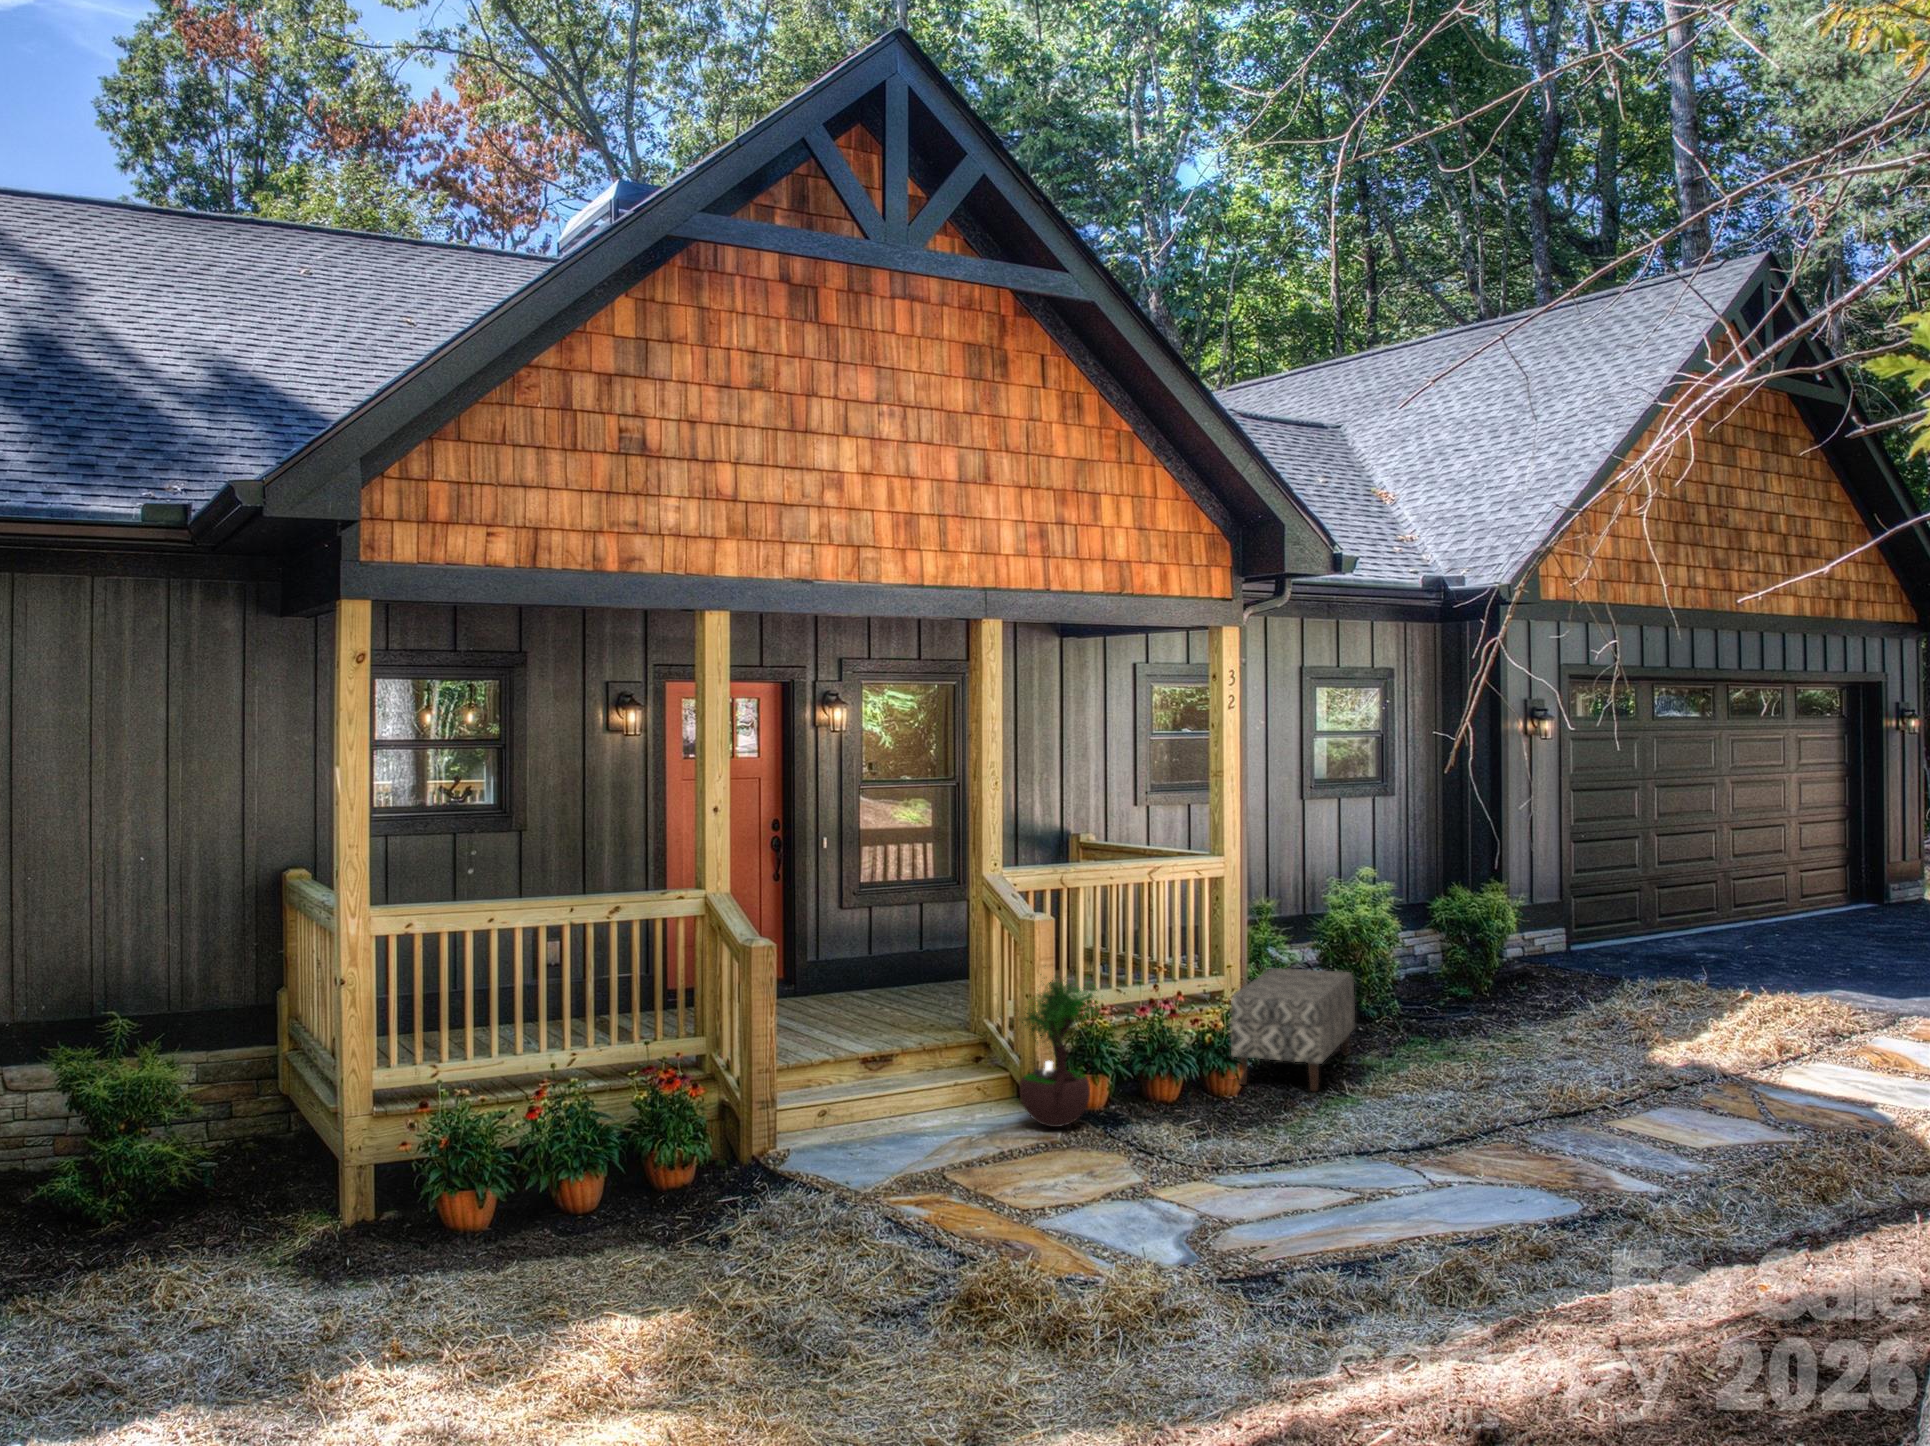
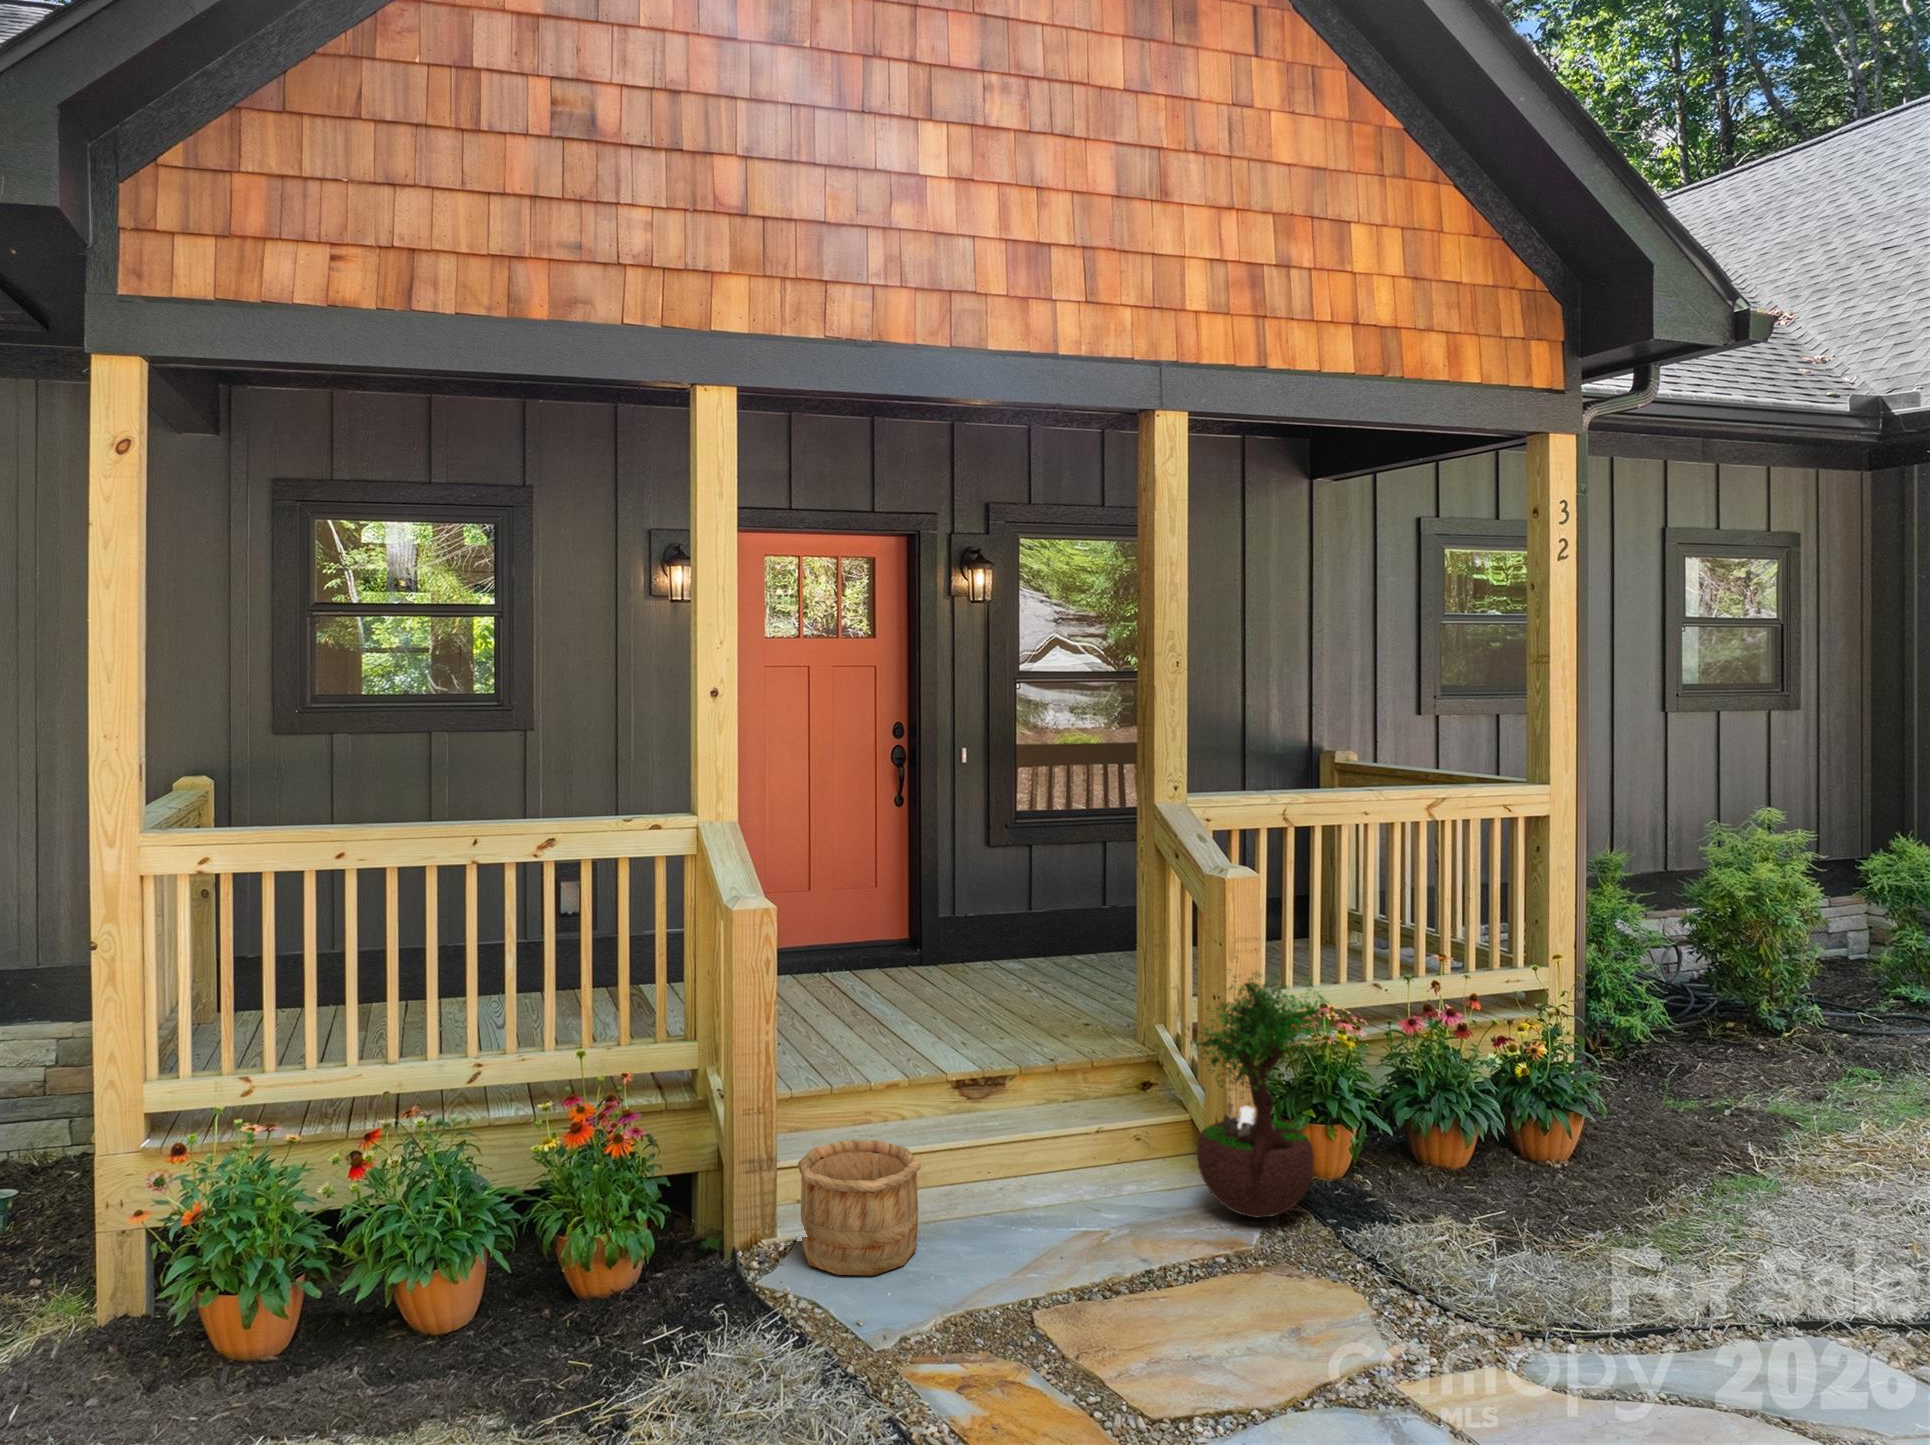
bench: present [1230,968,1355,1091] -> none [1559,958,1766,1176]
wooden bucket: none [784,1091,861,1168] -> present [797,1140,921,1275]

